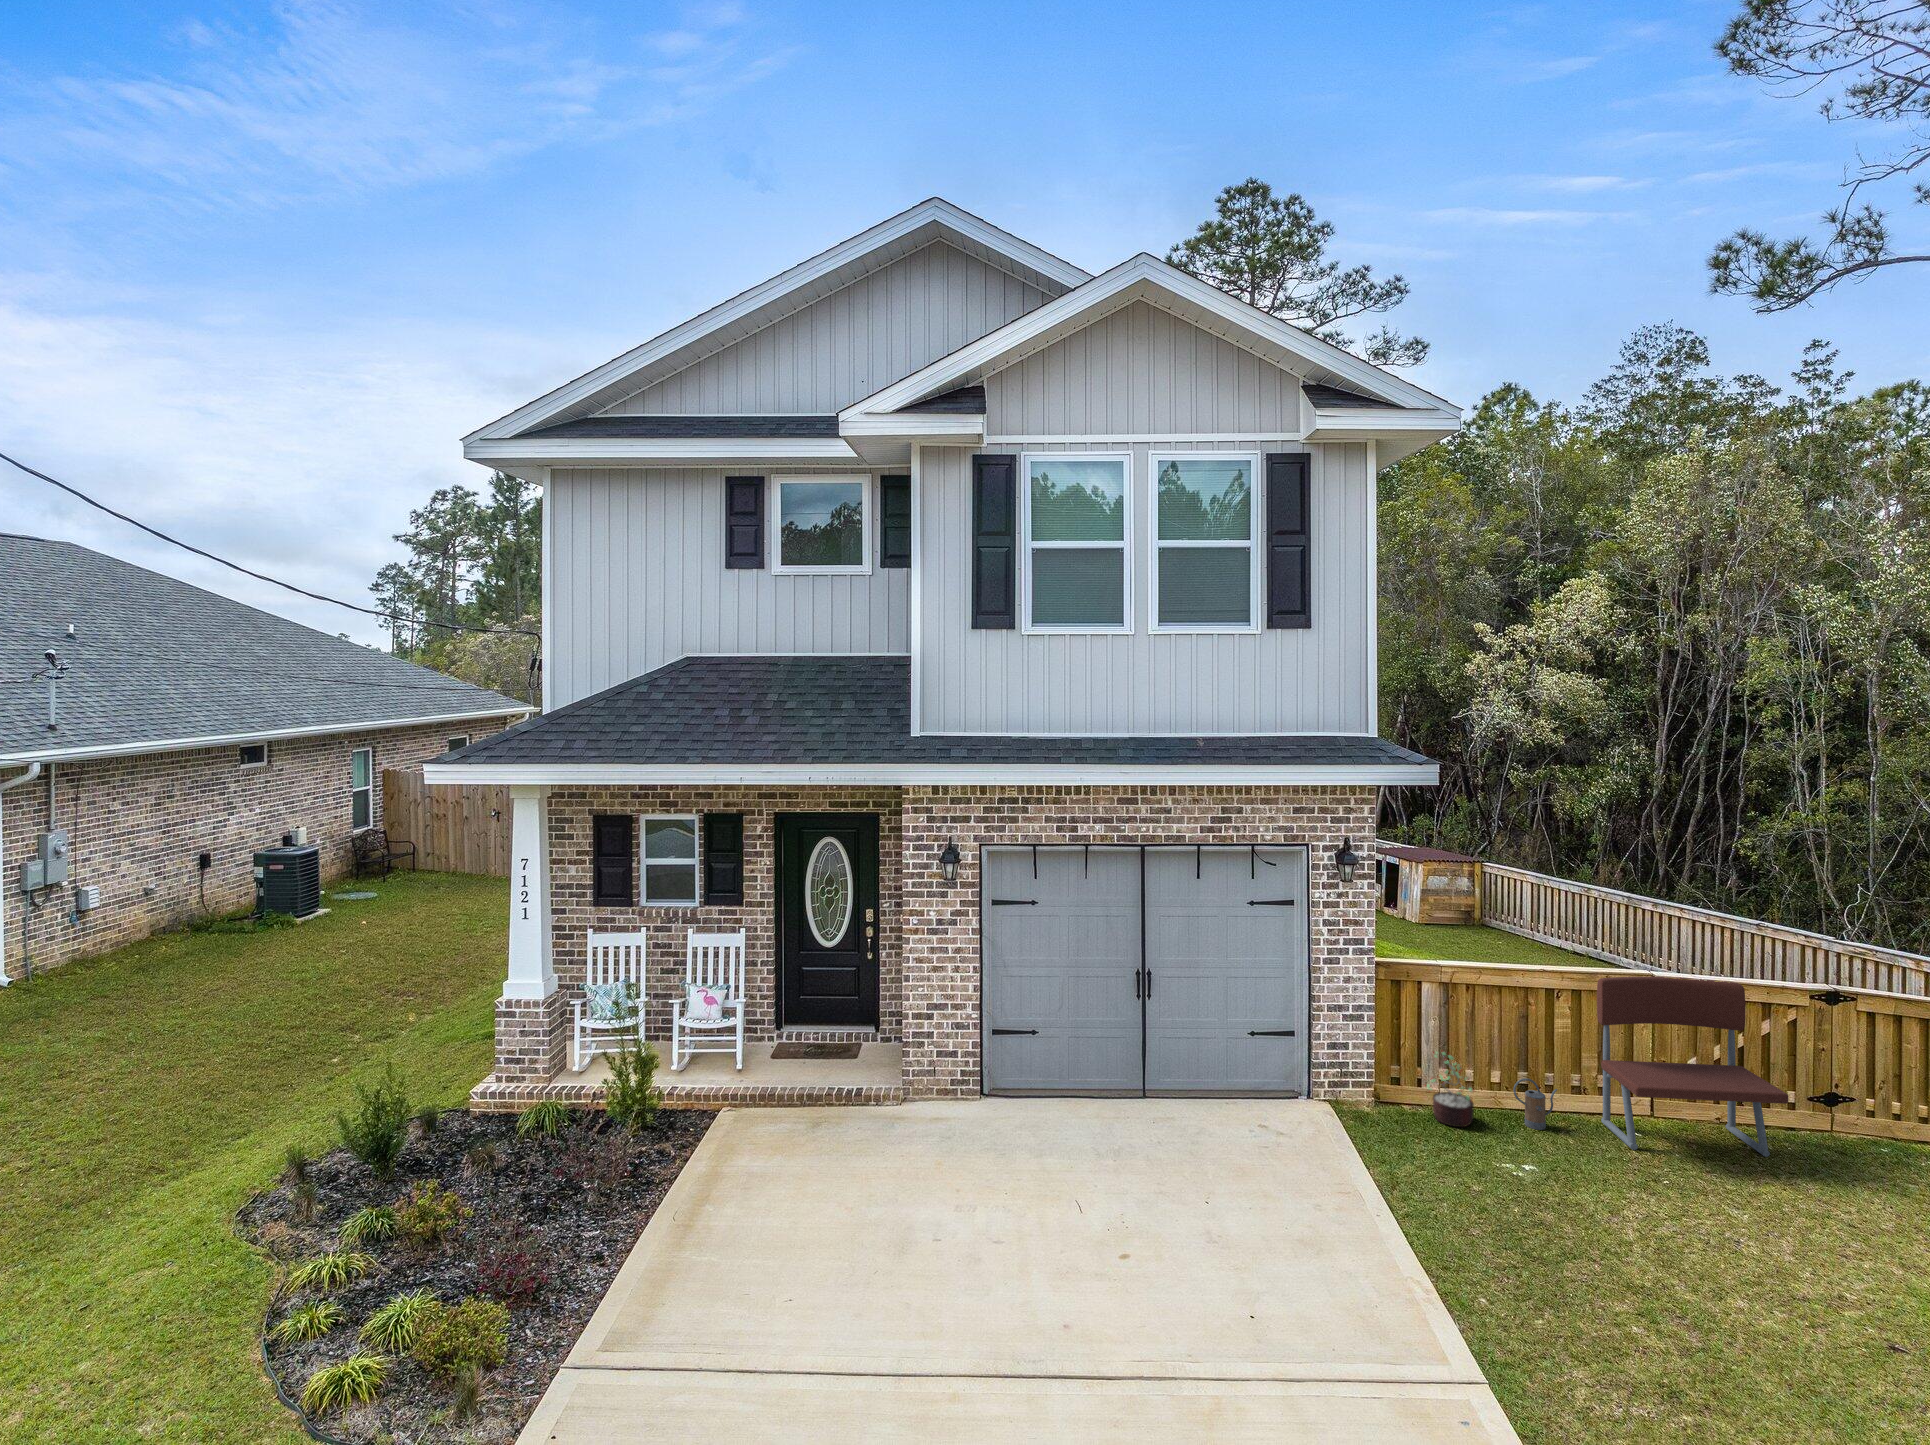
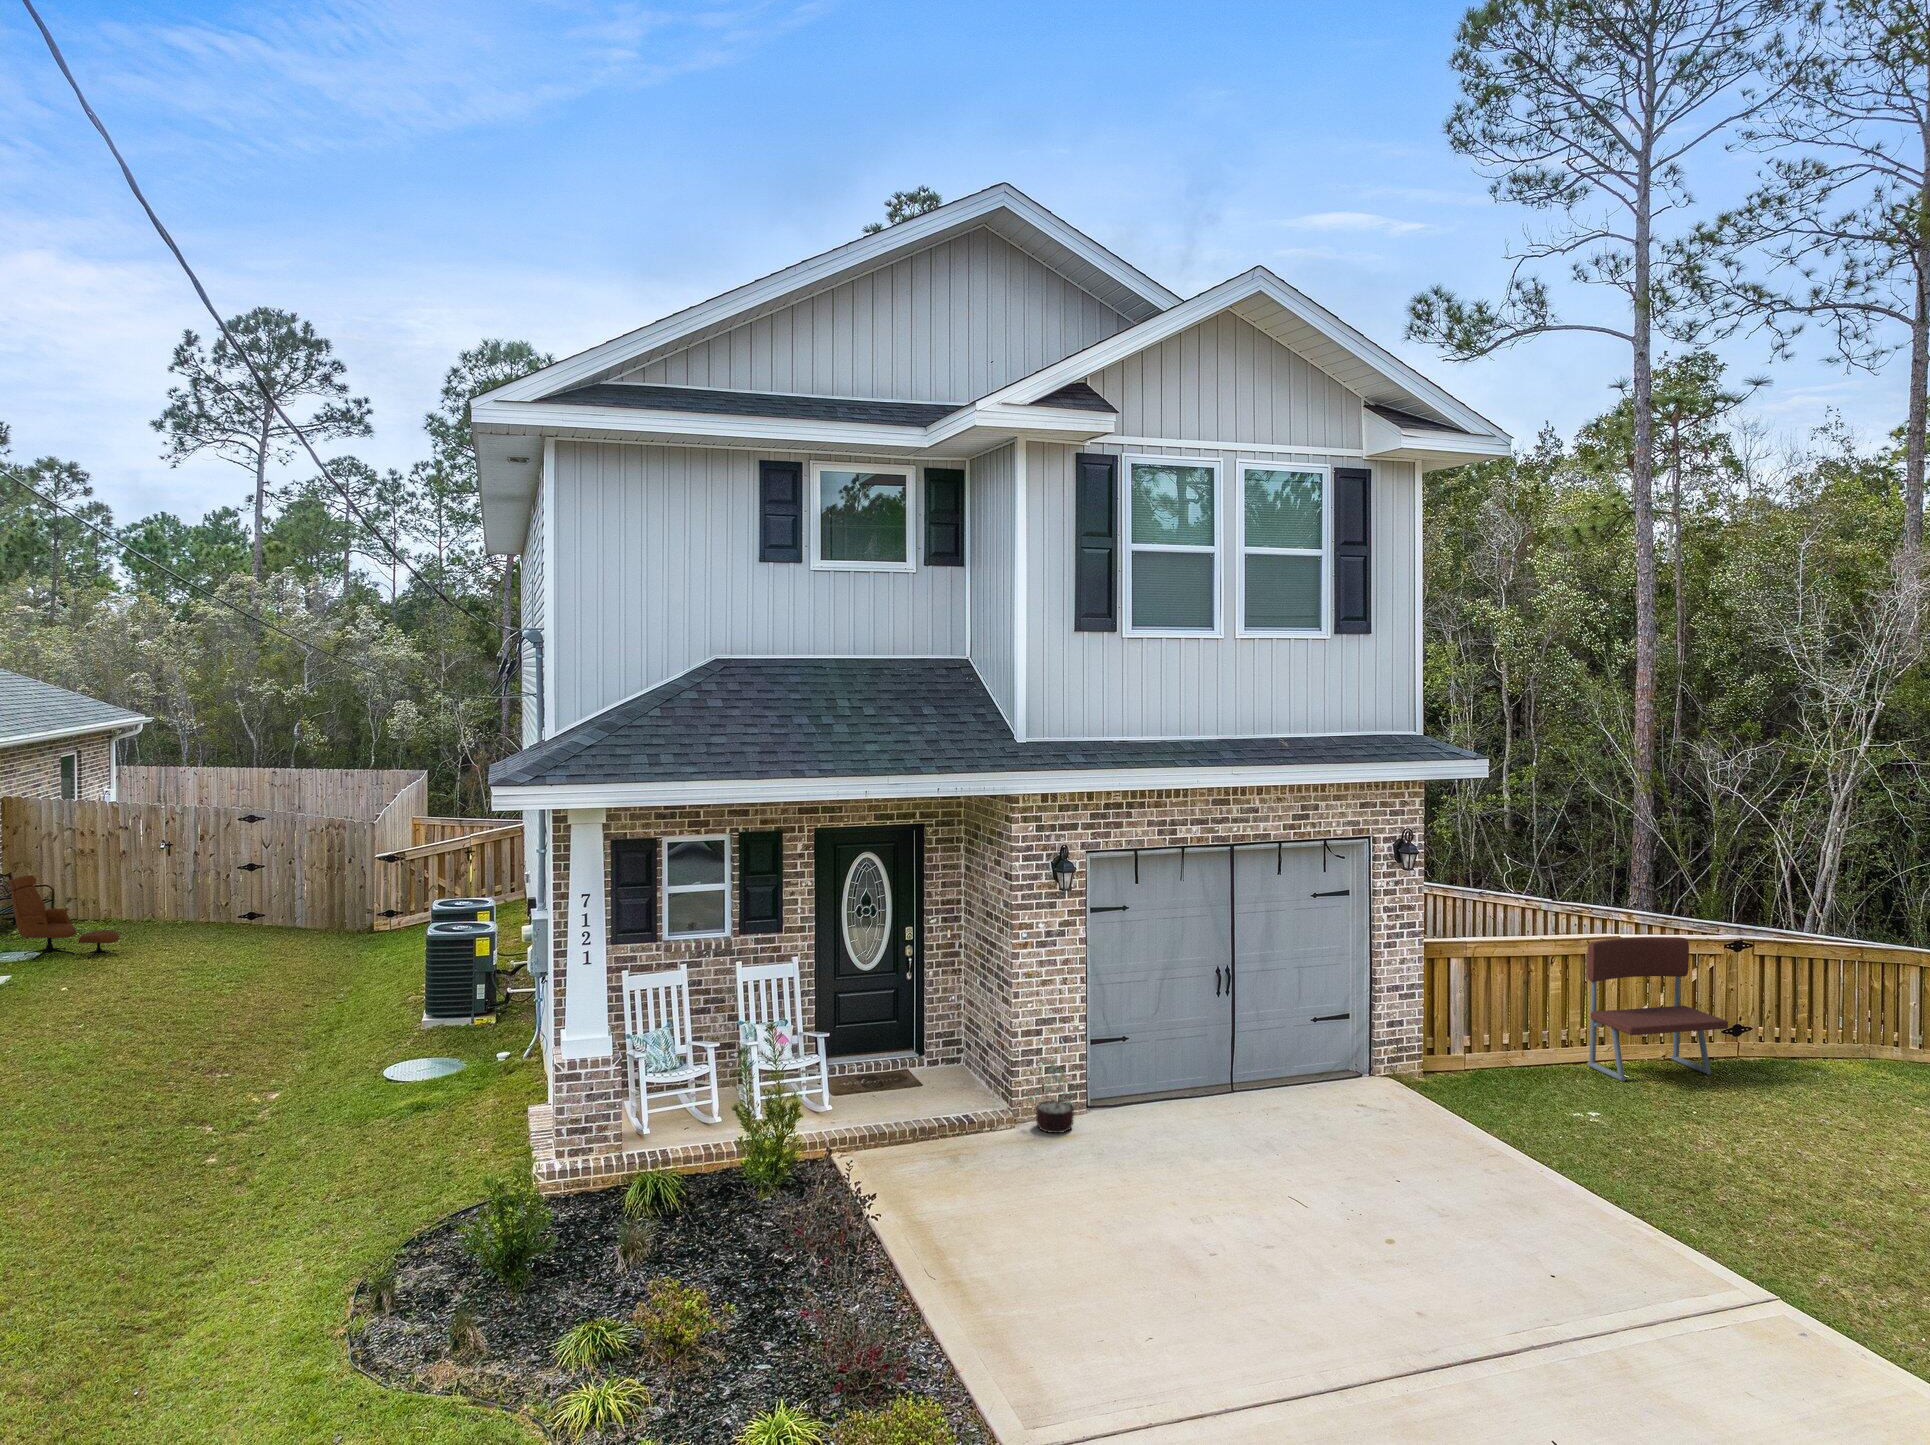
lounge chair: none [437,826,499,885] -> present [9,876,119,960]
decorative plant: present [1425,1052,1474,1127] -> present [1030,1059,1074,1133]
watering can: present [1513,1079,1557,1130] -> none [1529,1034,1560,1077]

